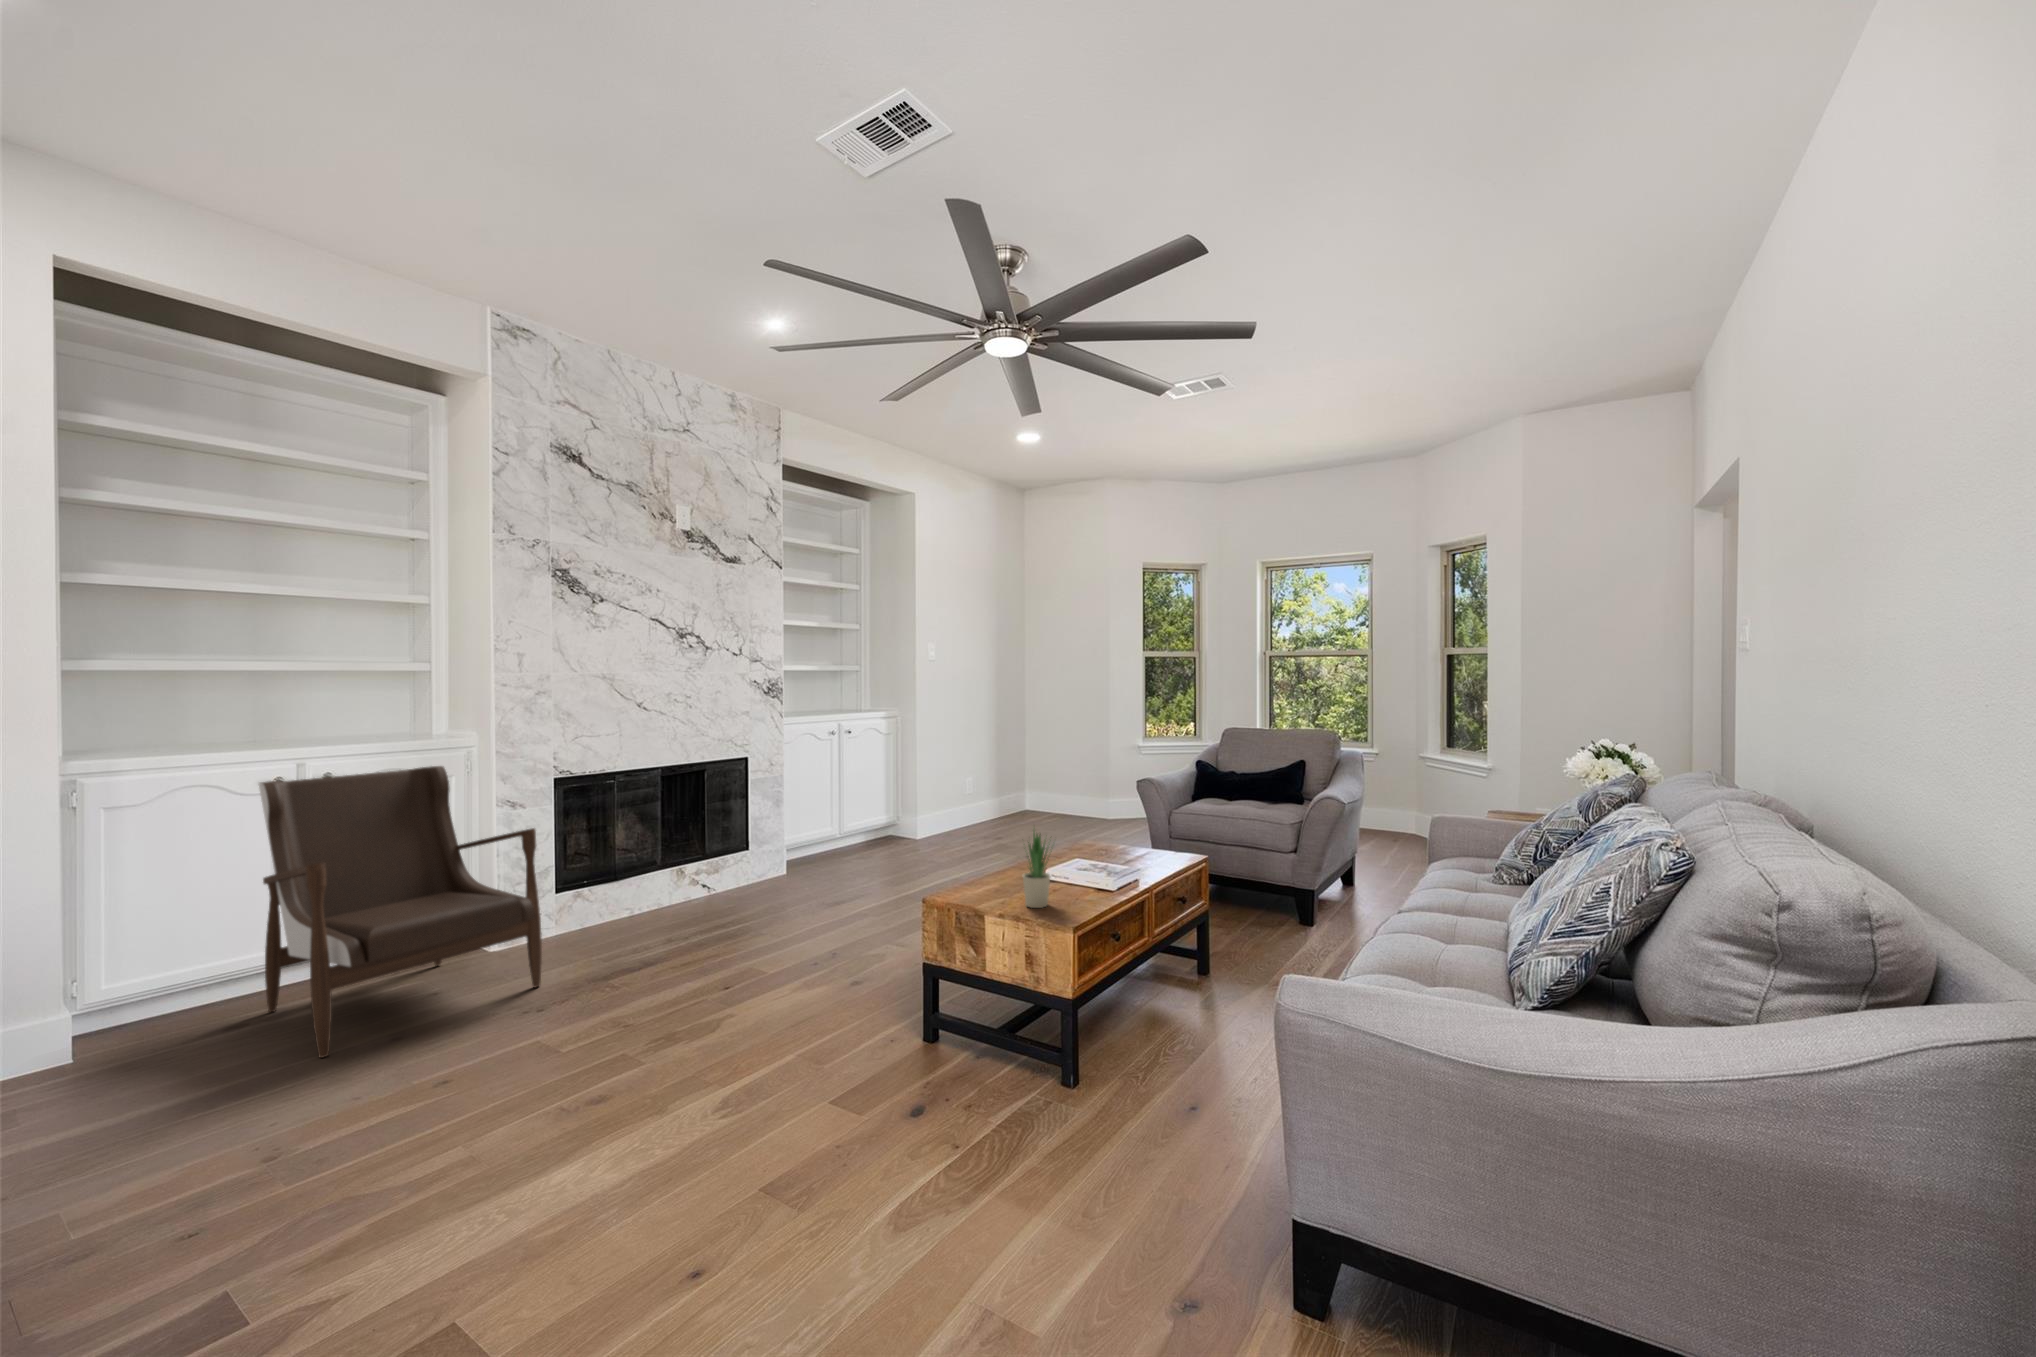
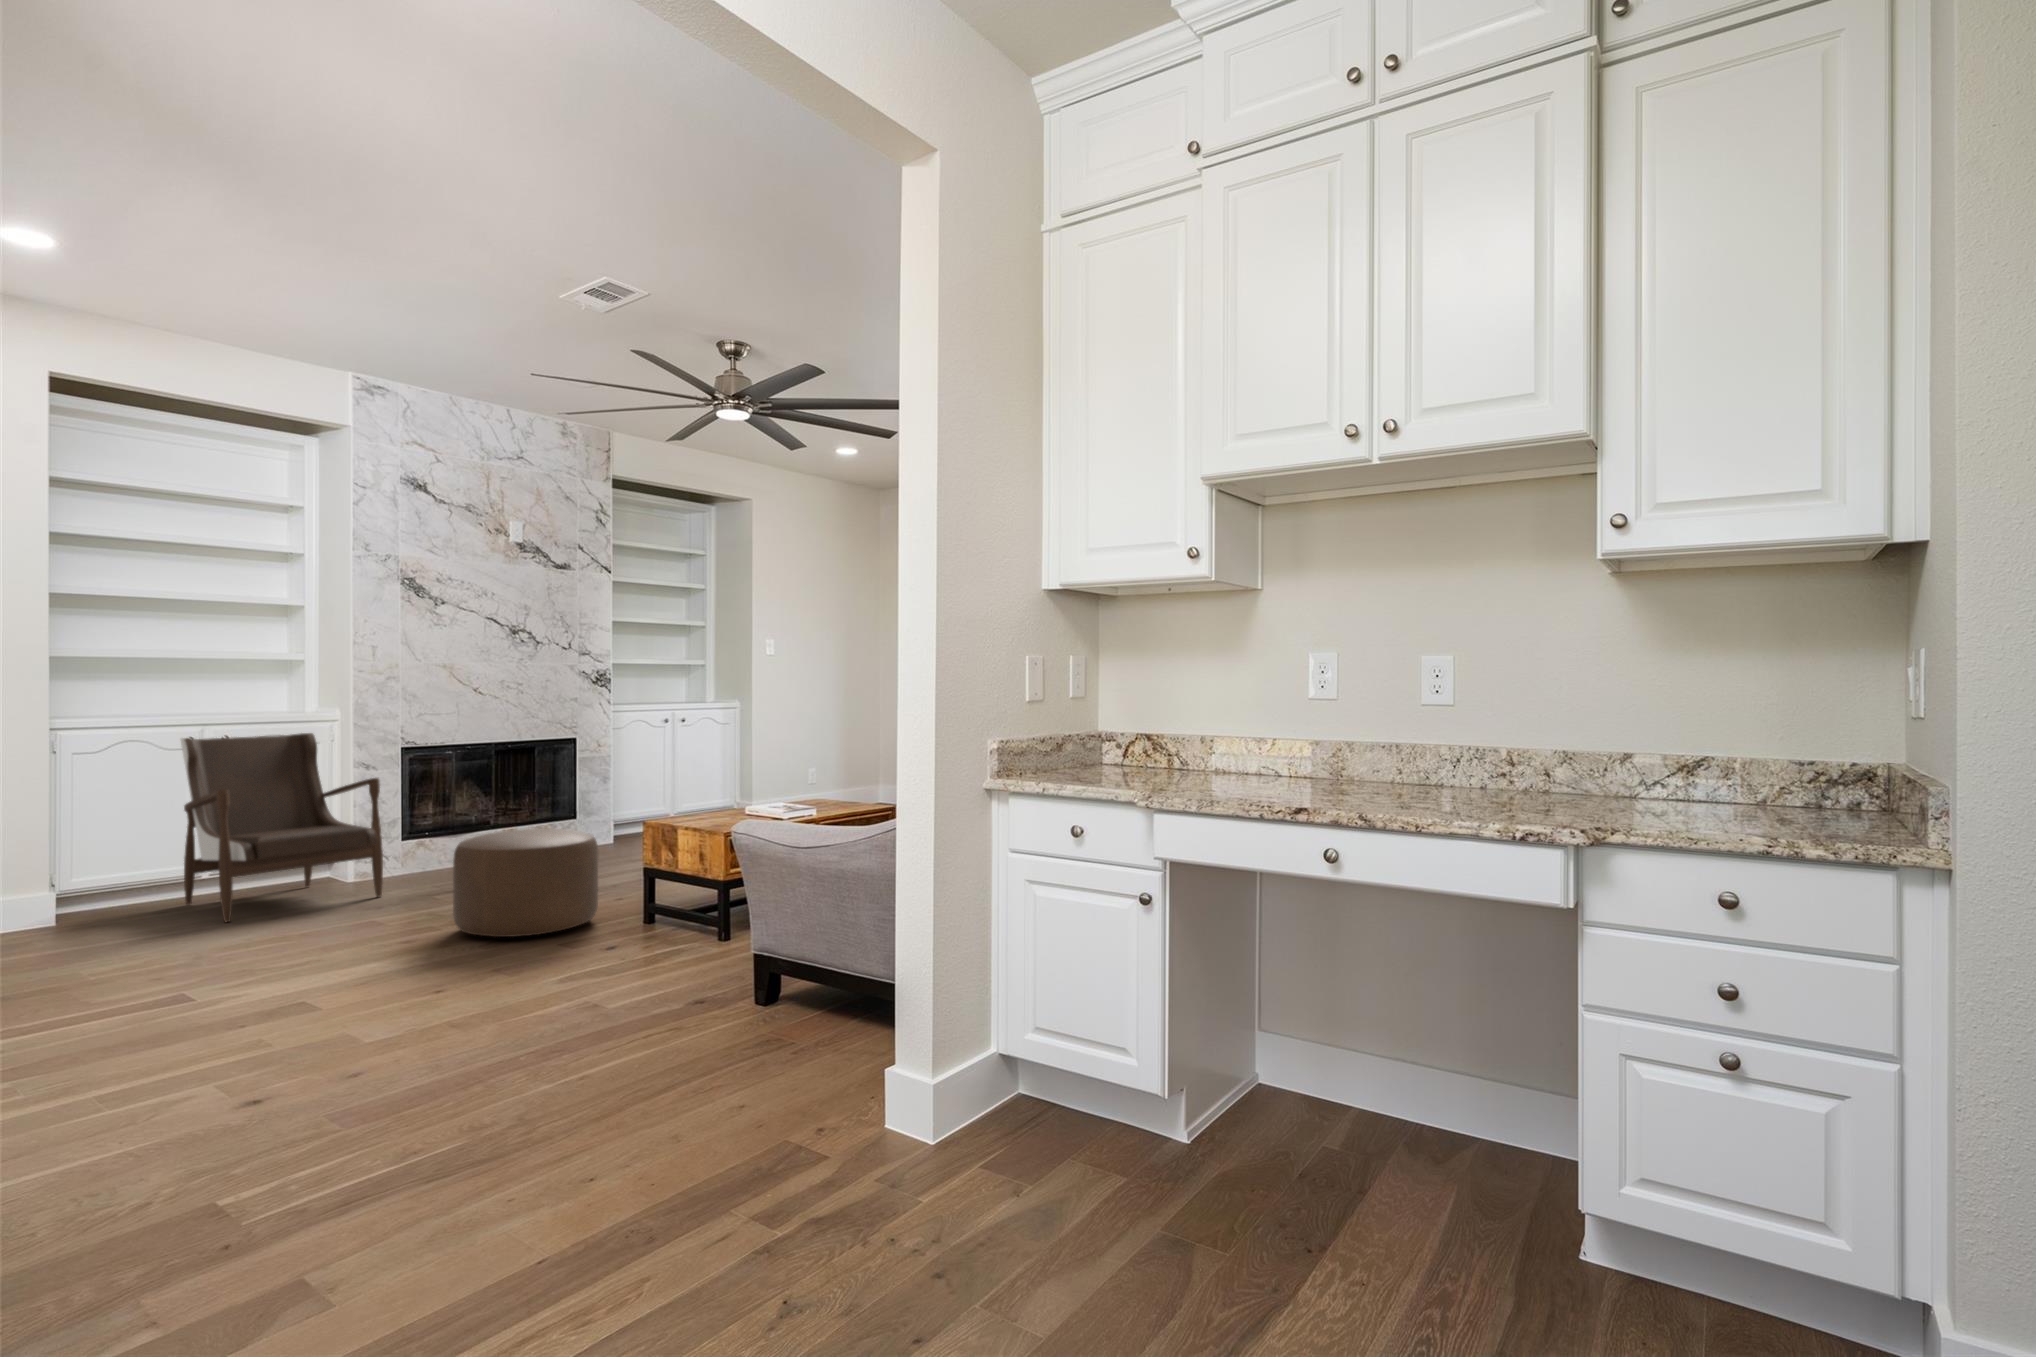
potted plant: present [1023,832,1050,908] -> none [709,767,733,827]
ottoman: none [670,910,869,1099] -> present [453,829,598,937]

